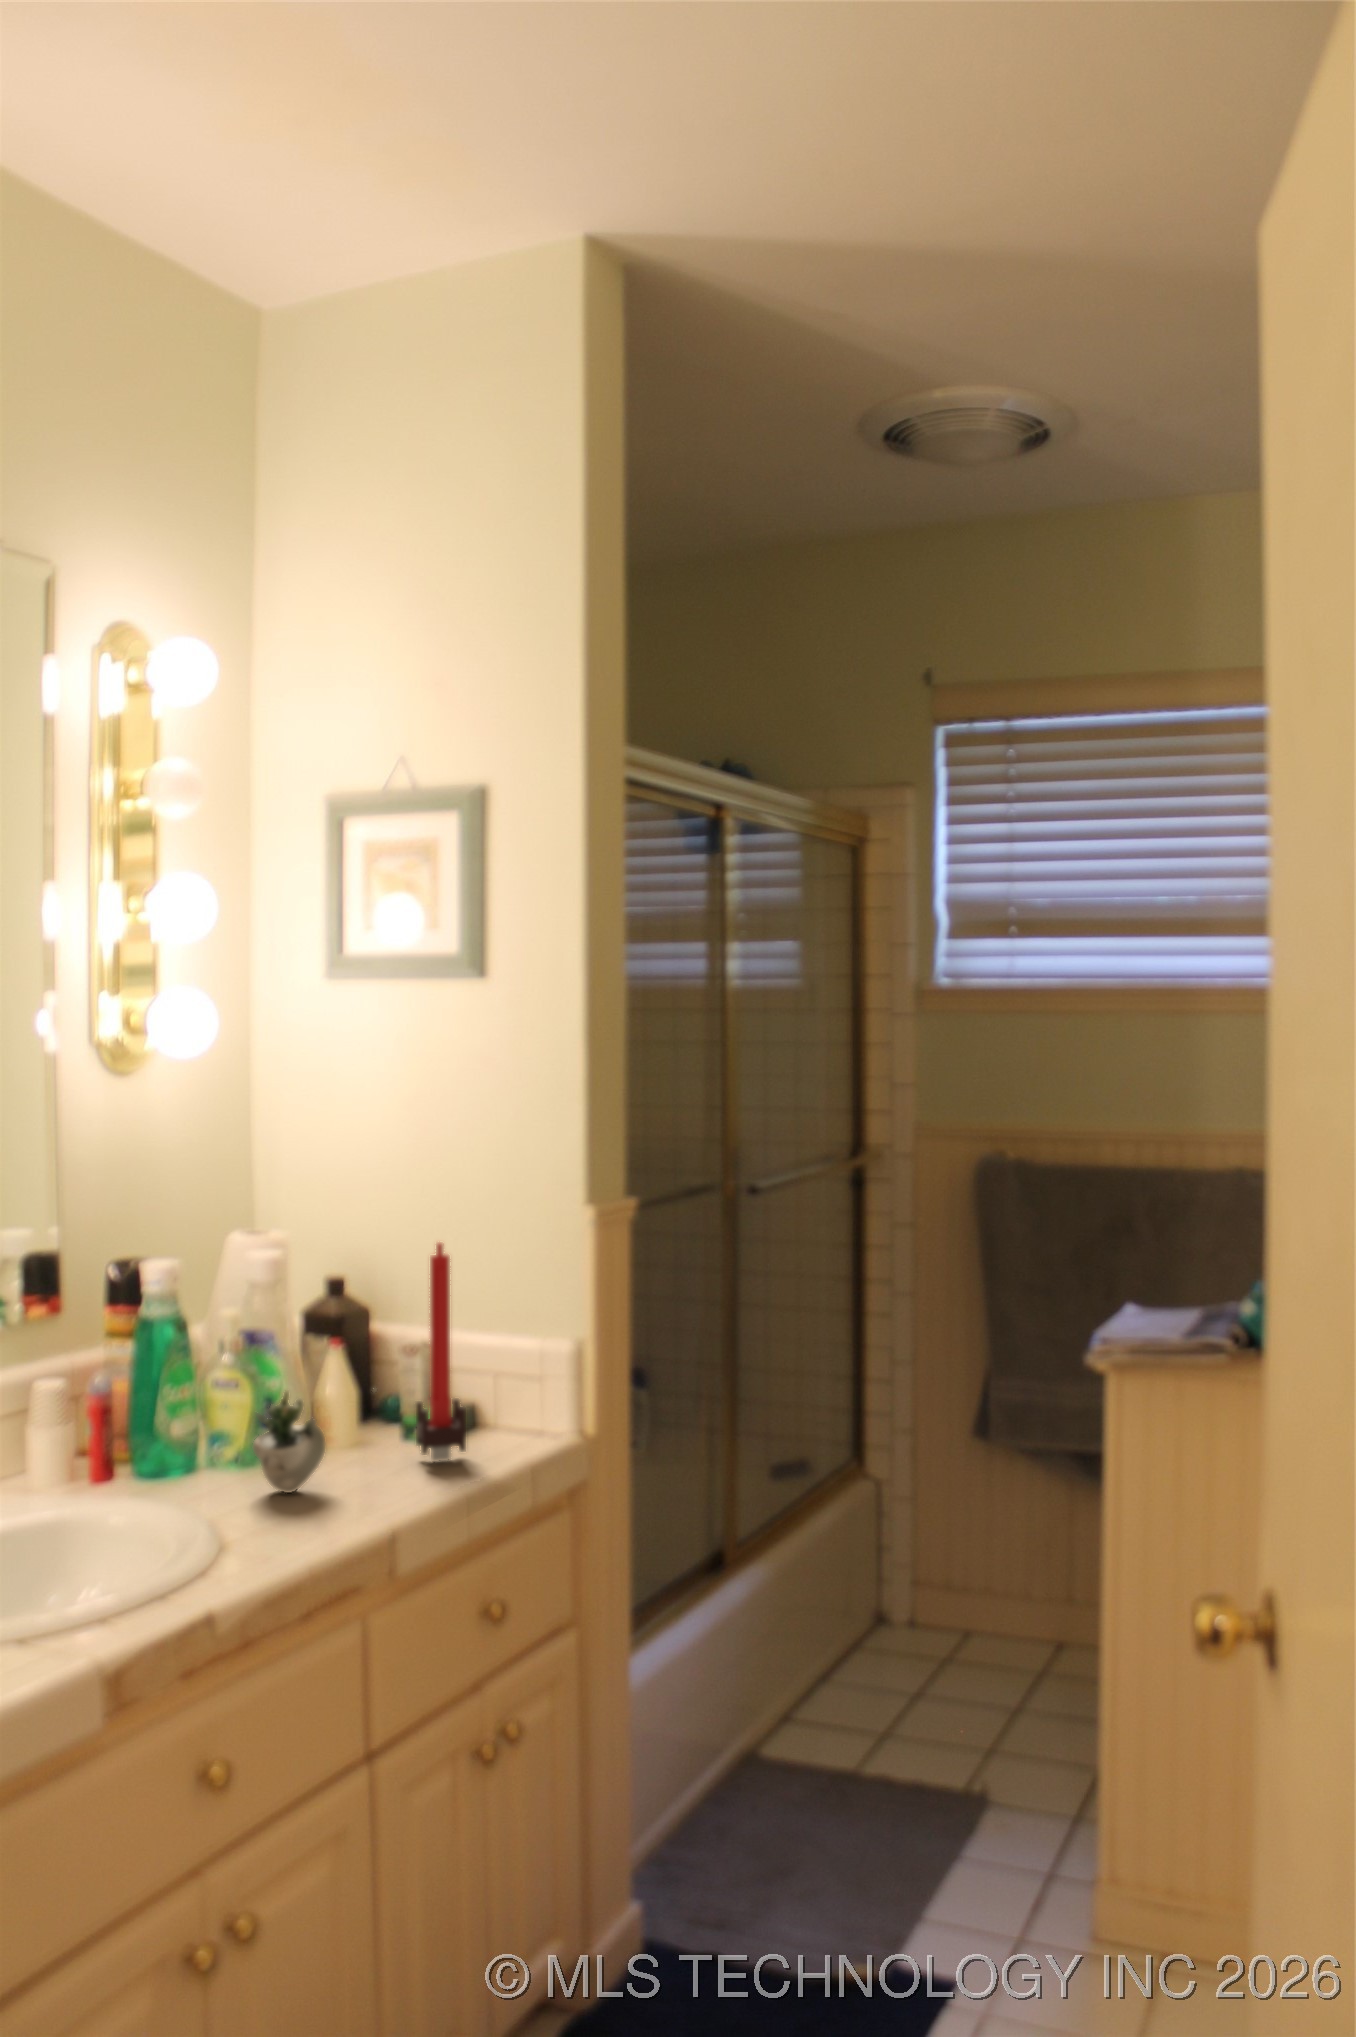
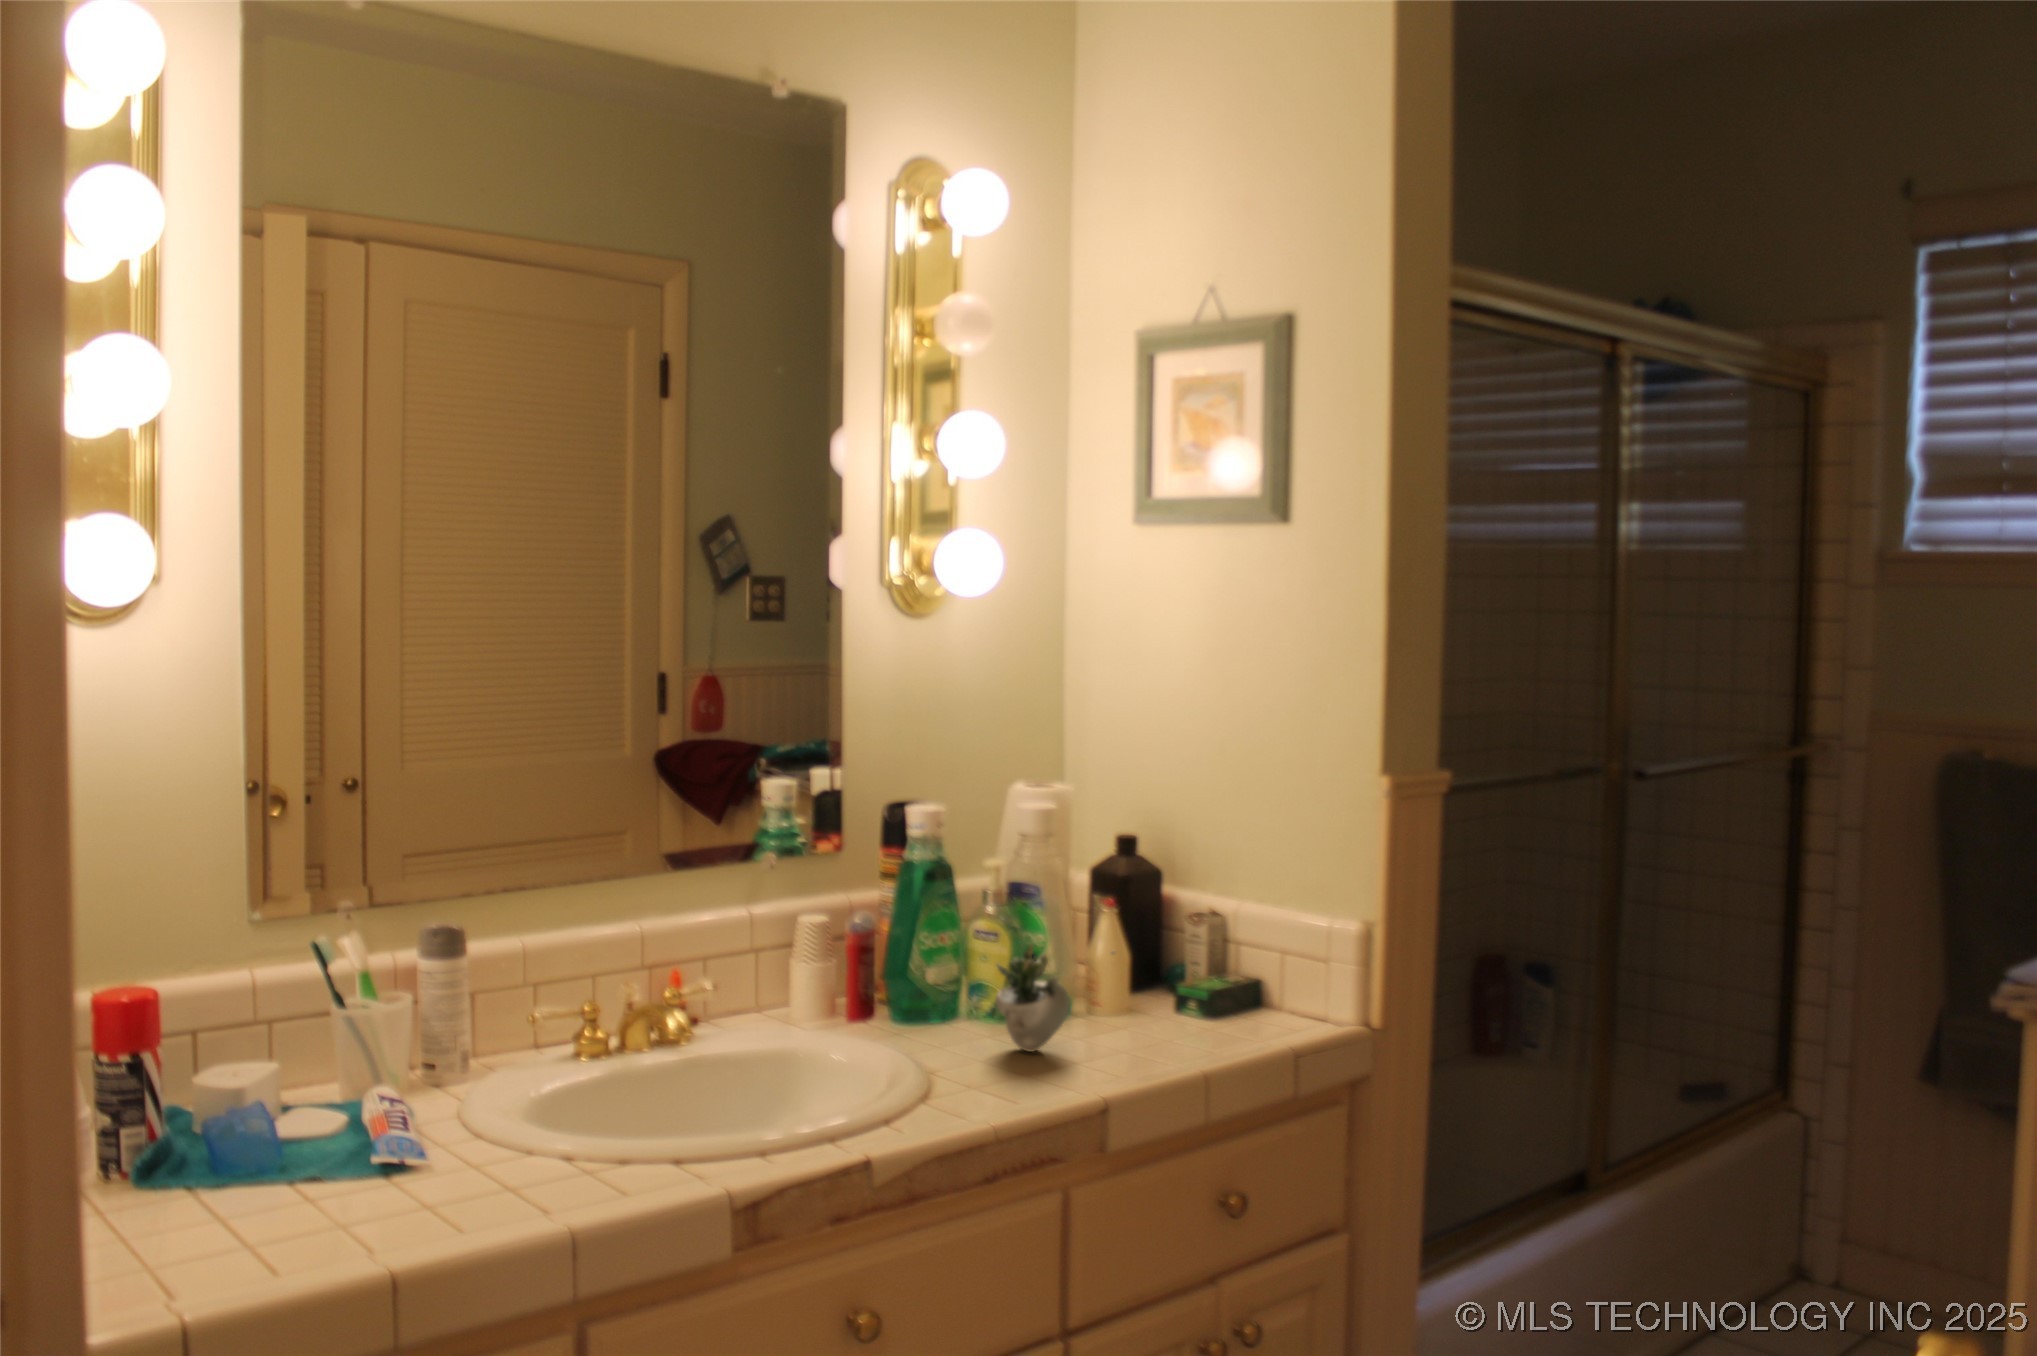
candle: present [416,1243,466,1461] -> none [1181,800,1230,1038]

